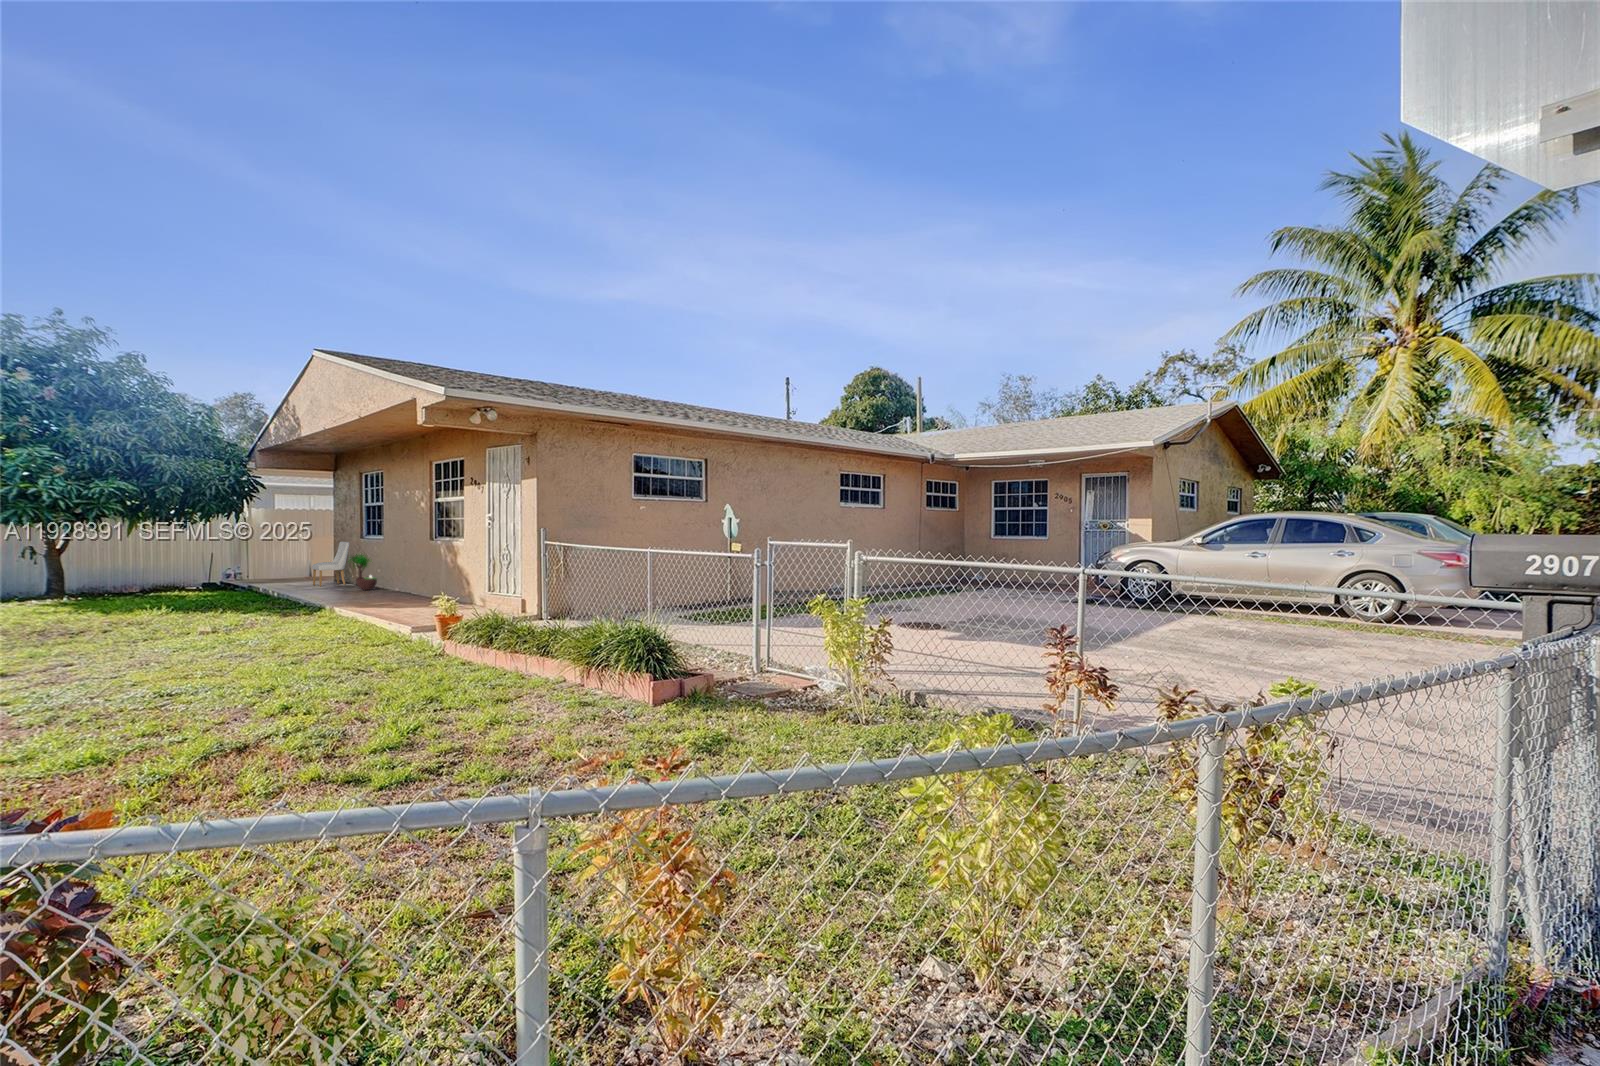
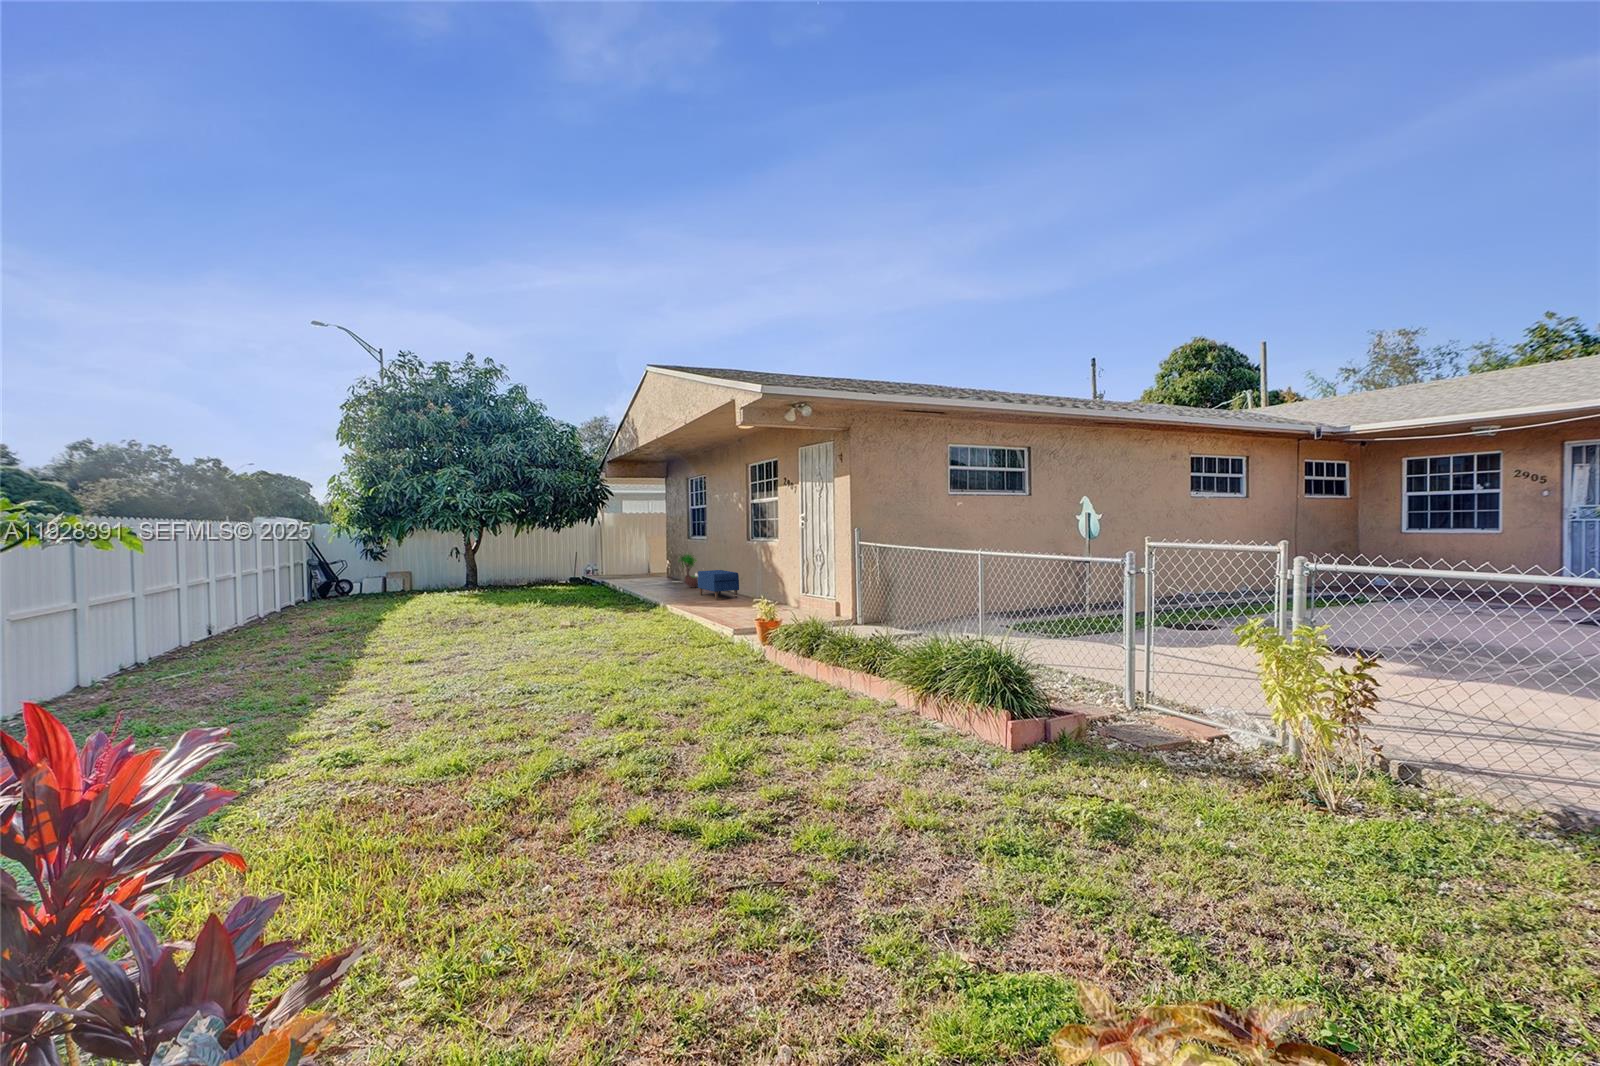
chair: present [312,542,350,586] -> none [650,542,679,583]
bench: none [372,571,421,602] -> present [697,570,739,600]

